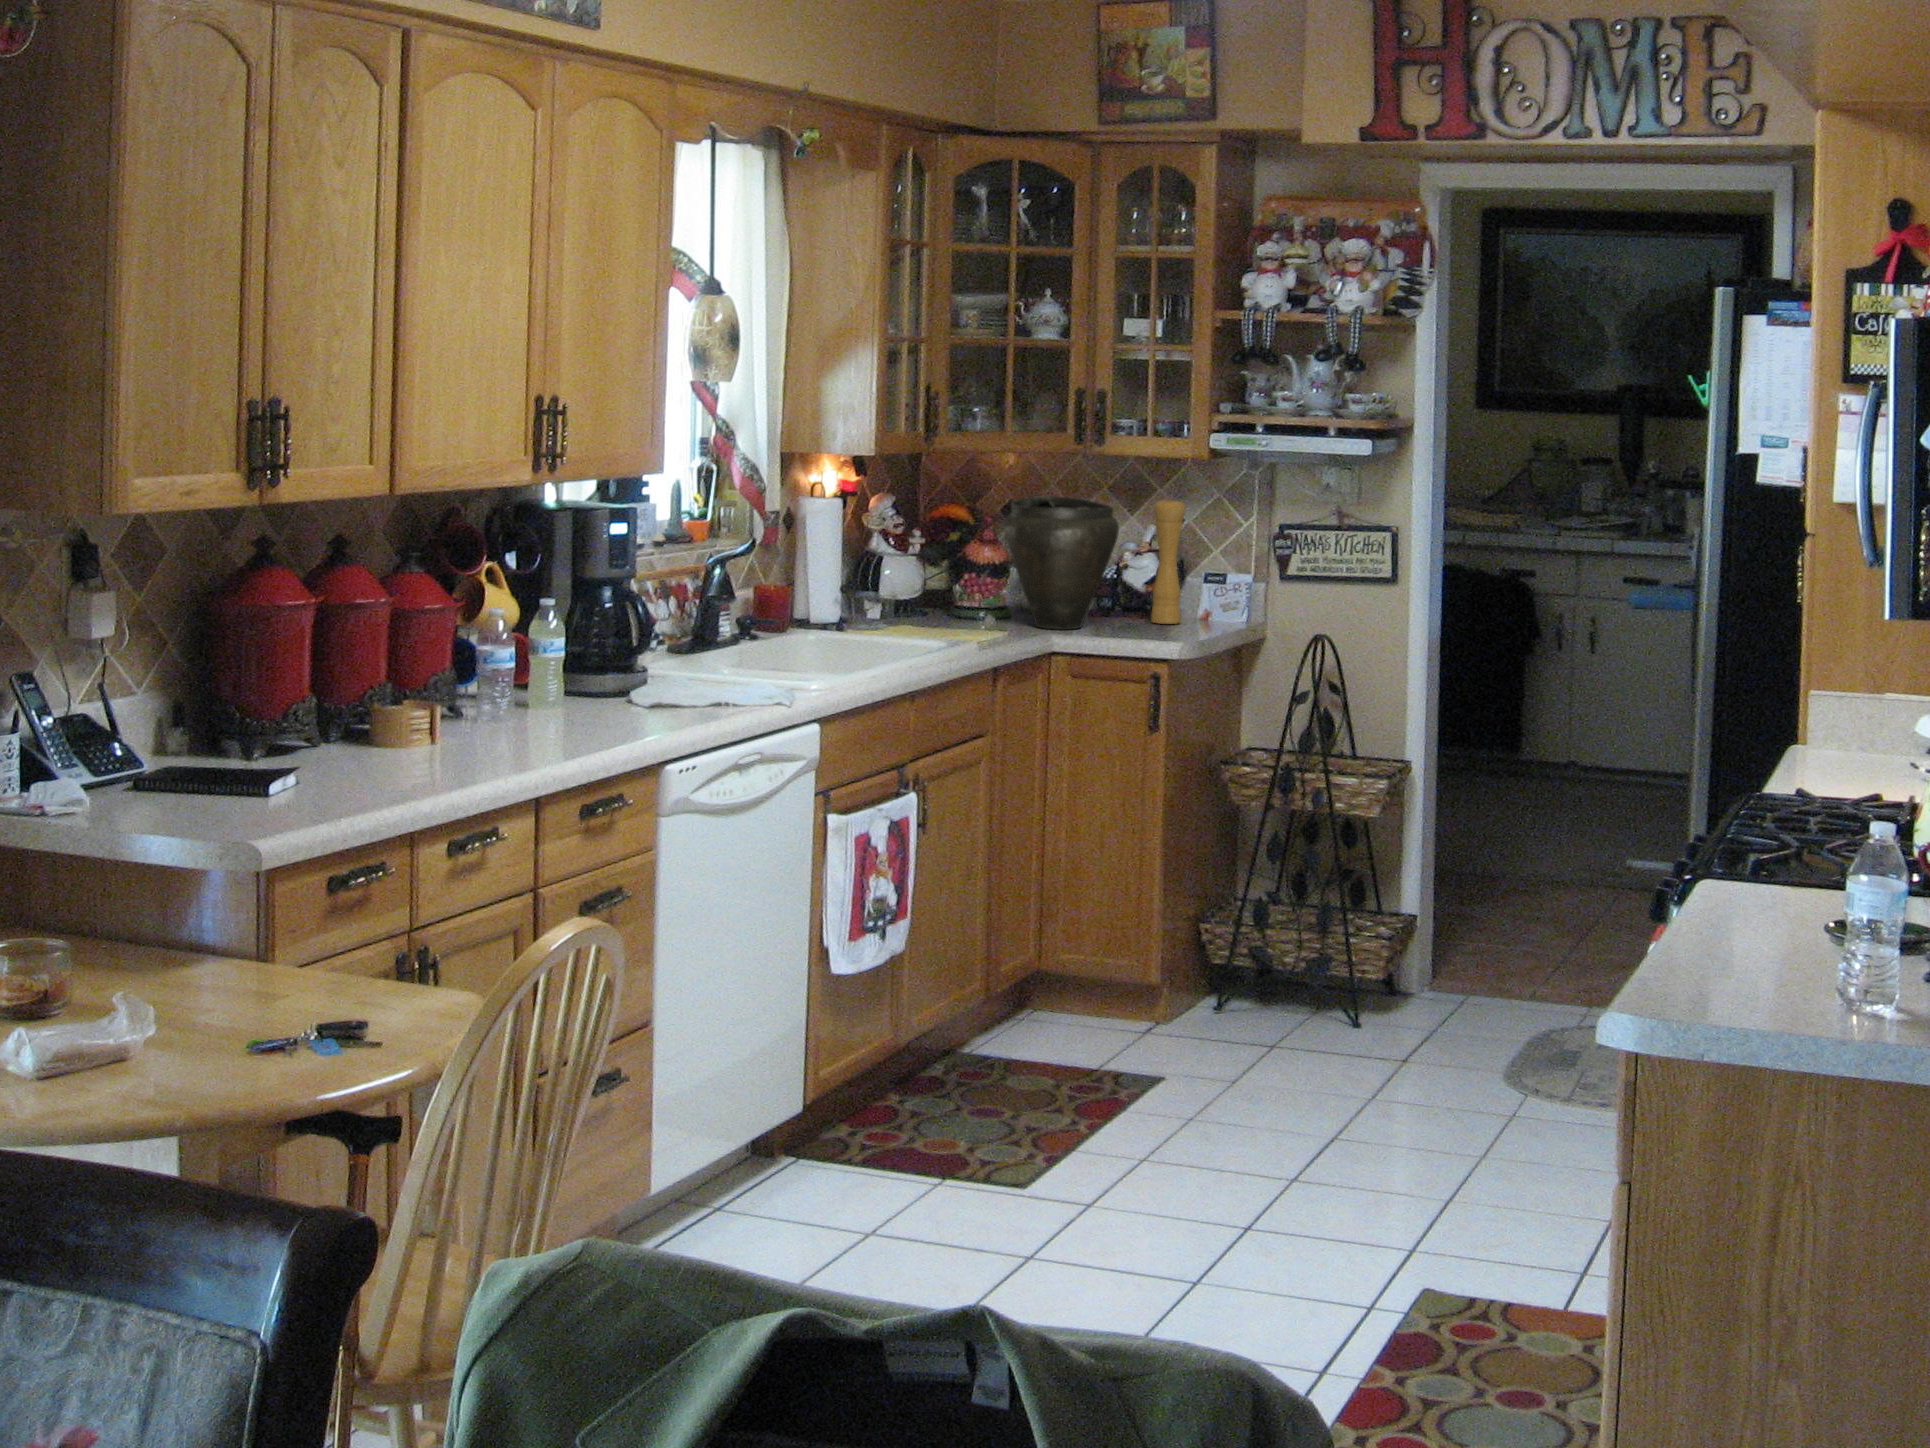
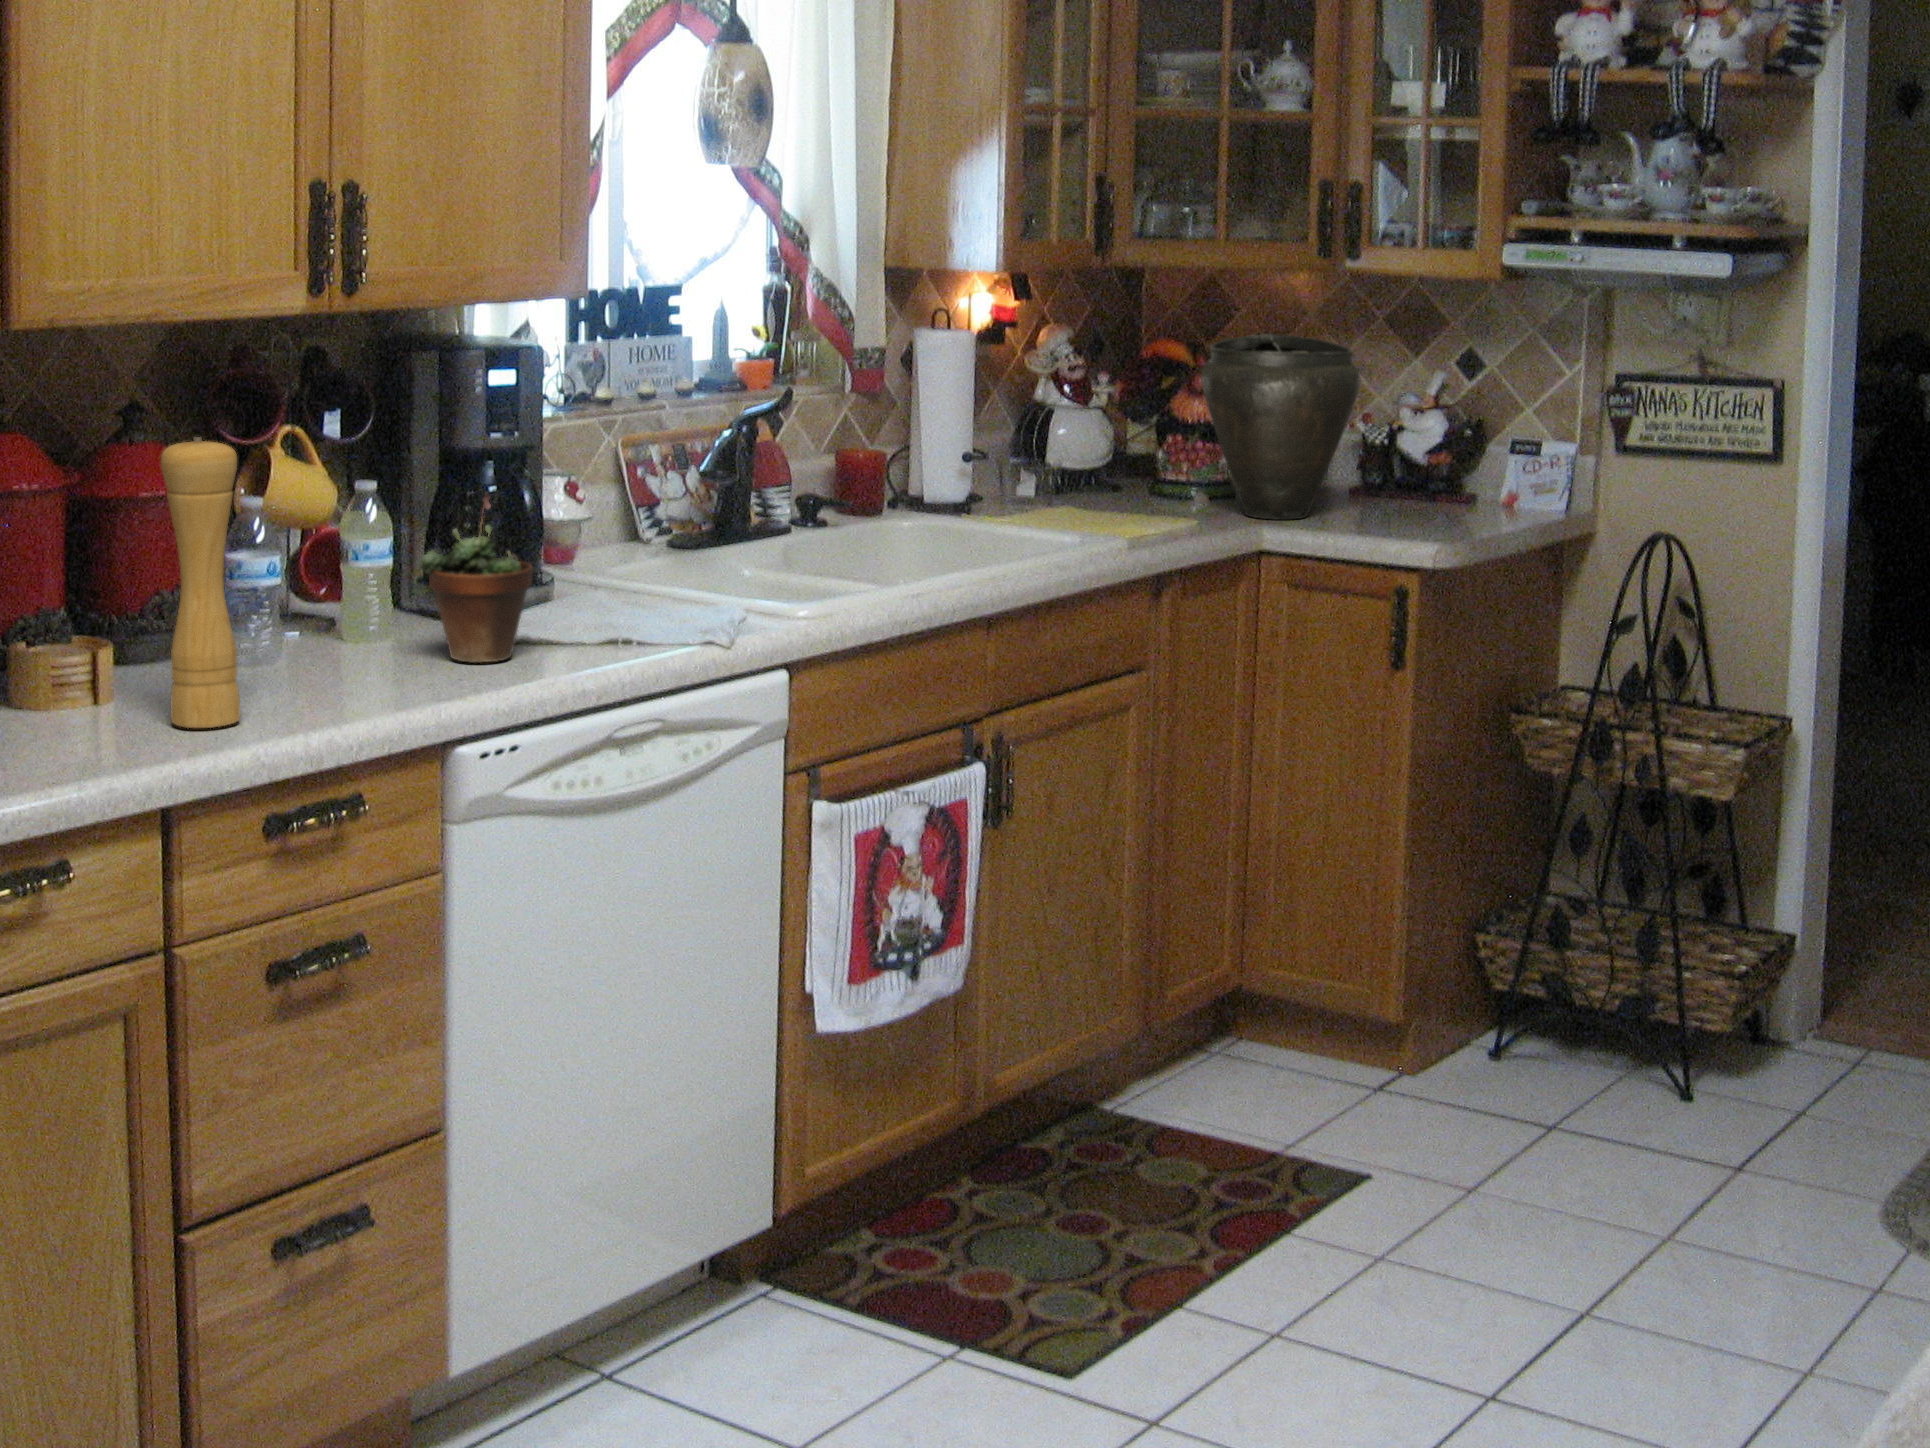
pepper mill: present [1151,499,1185,624] -> present [161,437,240,728]
succulent plant: none [611,604,684,720] -> present [419,494,533,663]

